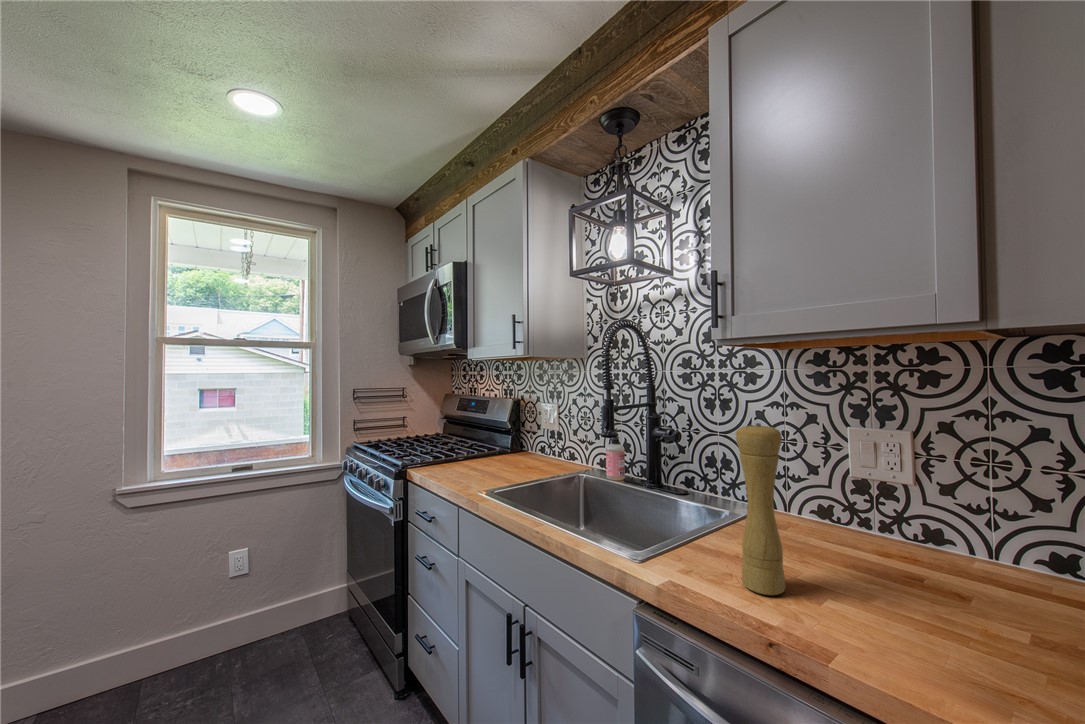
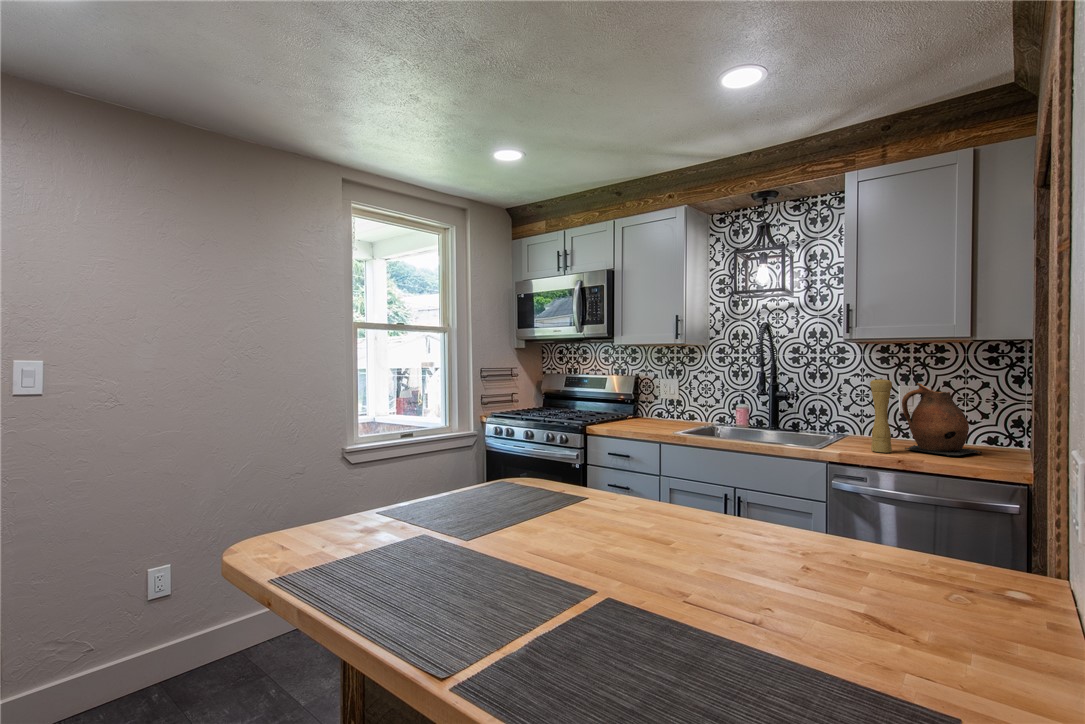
ceramic pitcher: none [824,432,1028,632] -> present [902,383,982,456]

